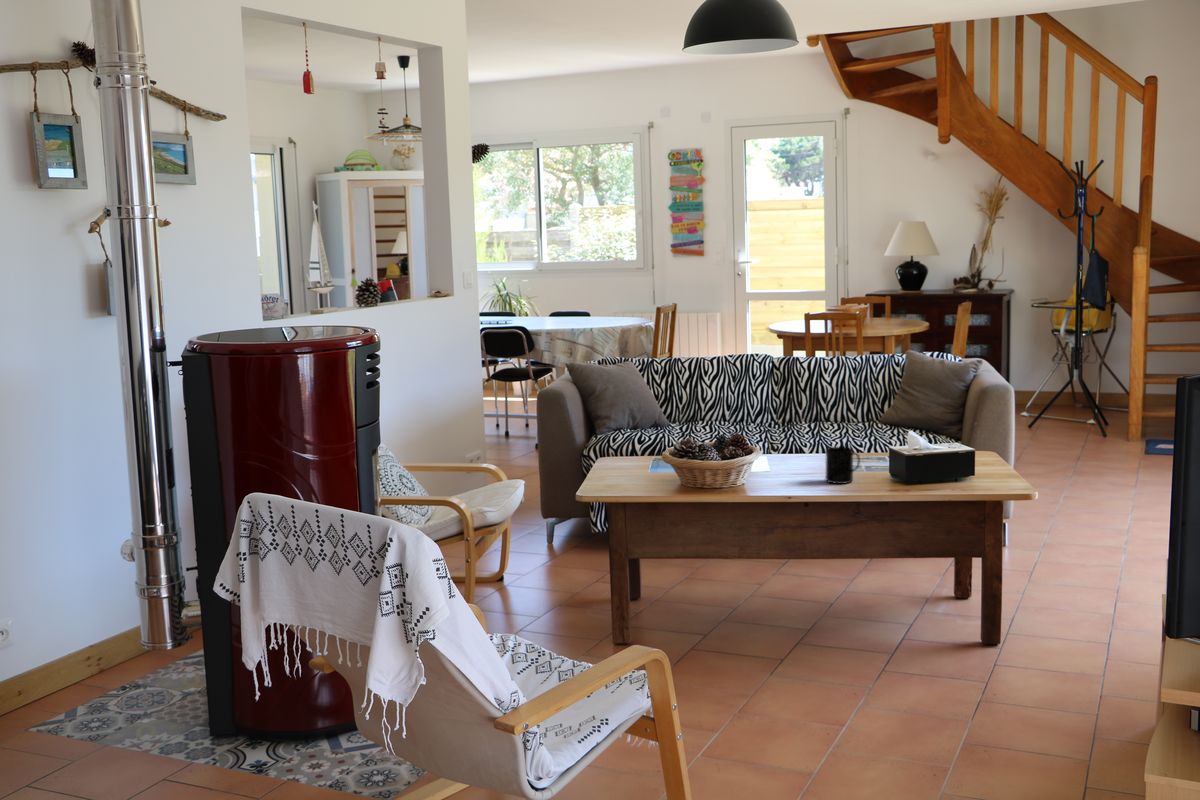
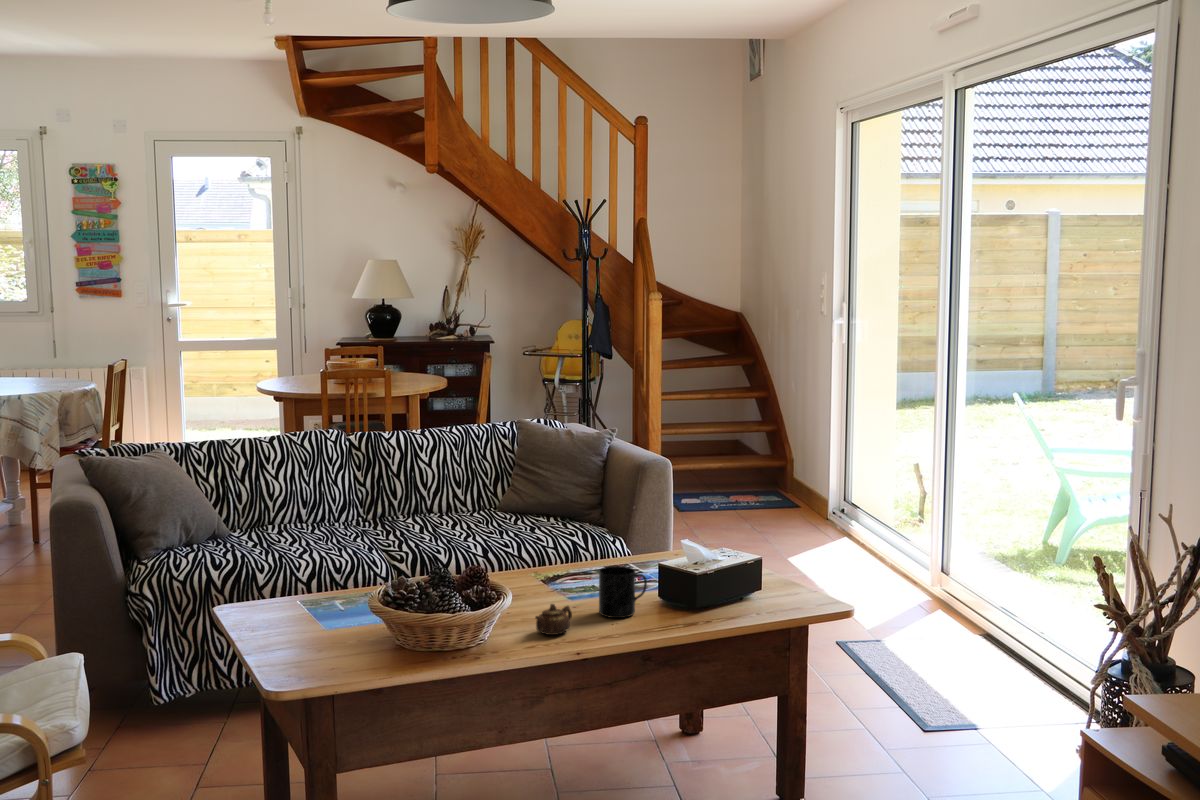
teapot: none [764,465,798,487] -> present [535,604,572,635]

